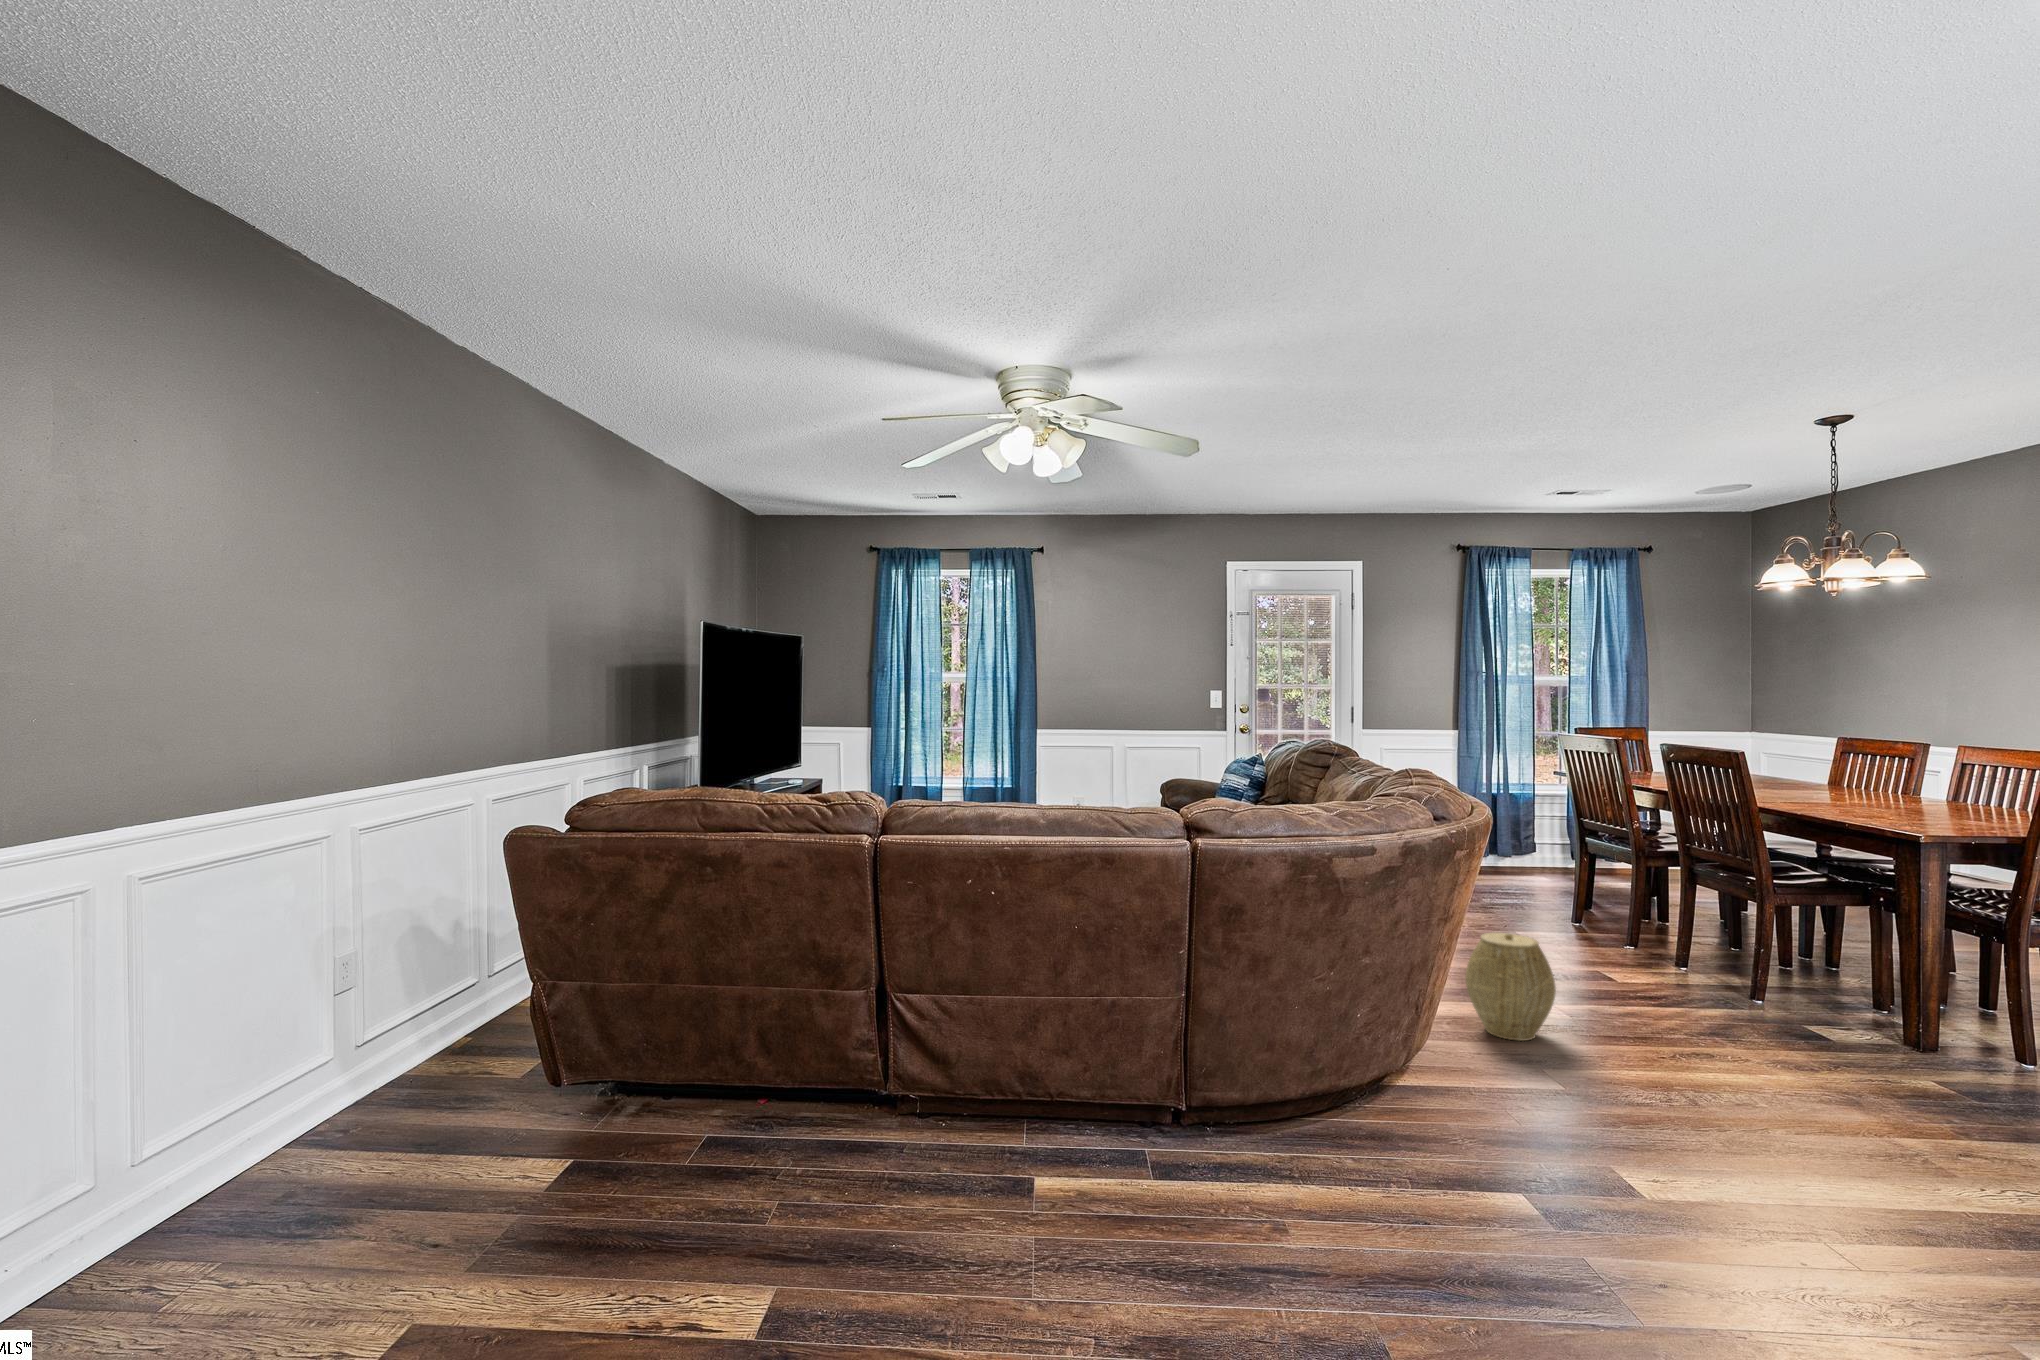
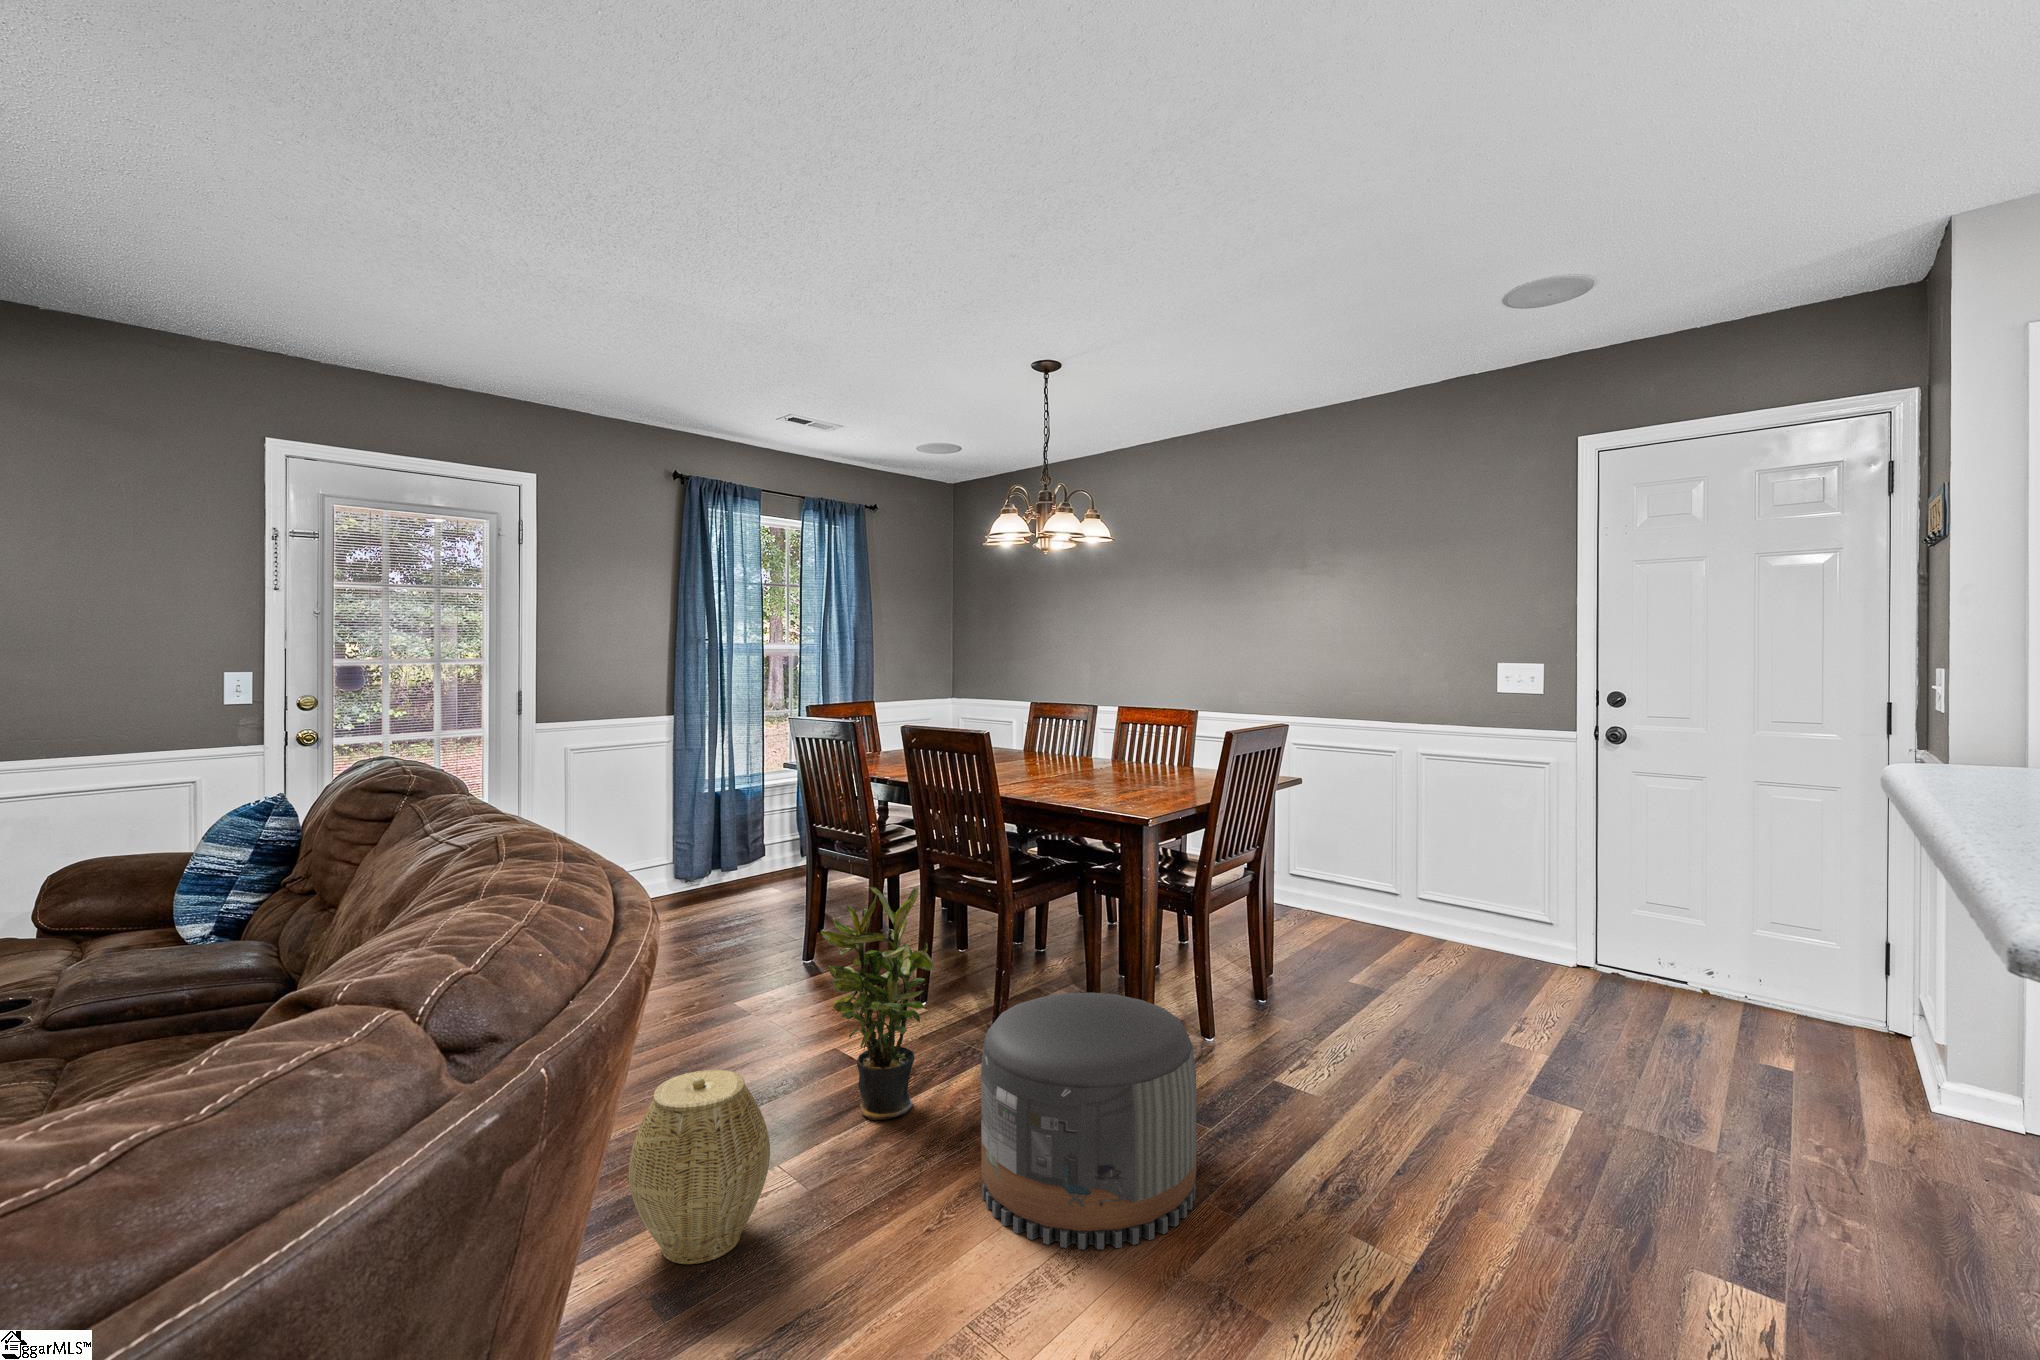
potted plant: none [1591,849,1689,1017] -> present [821,886,934,1120]
pouf: none [1721,943,1933,1120] -> present [981,993,1196,1249]

